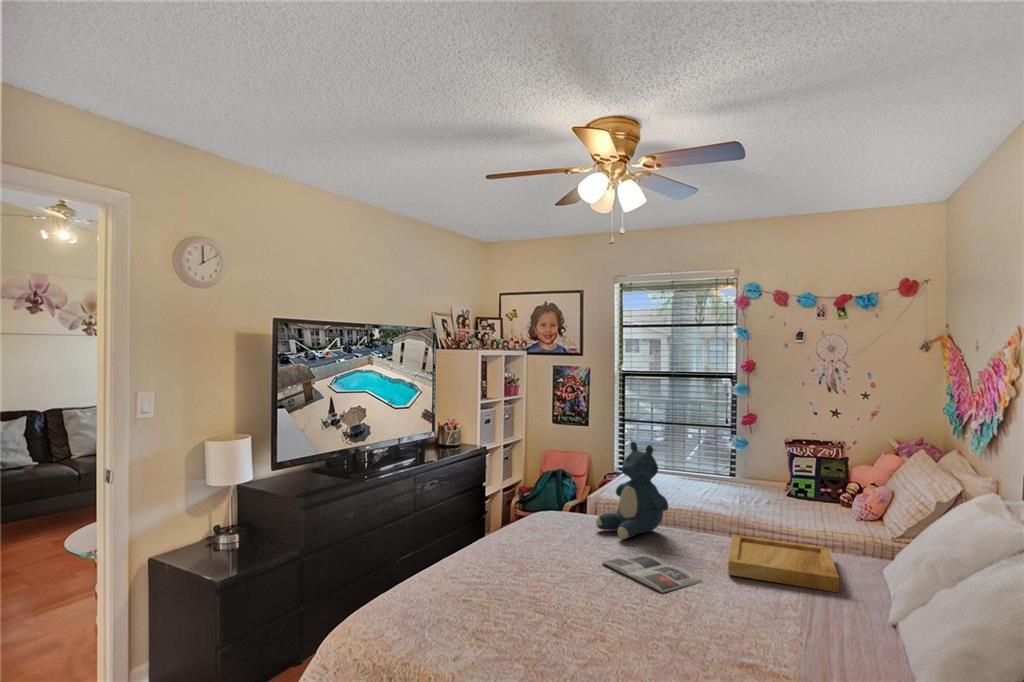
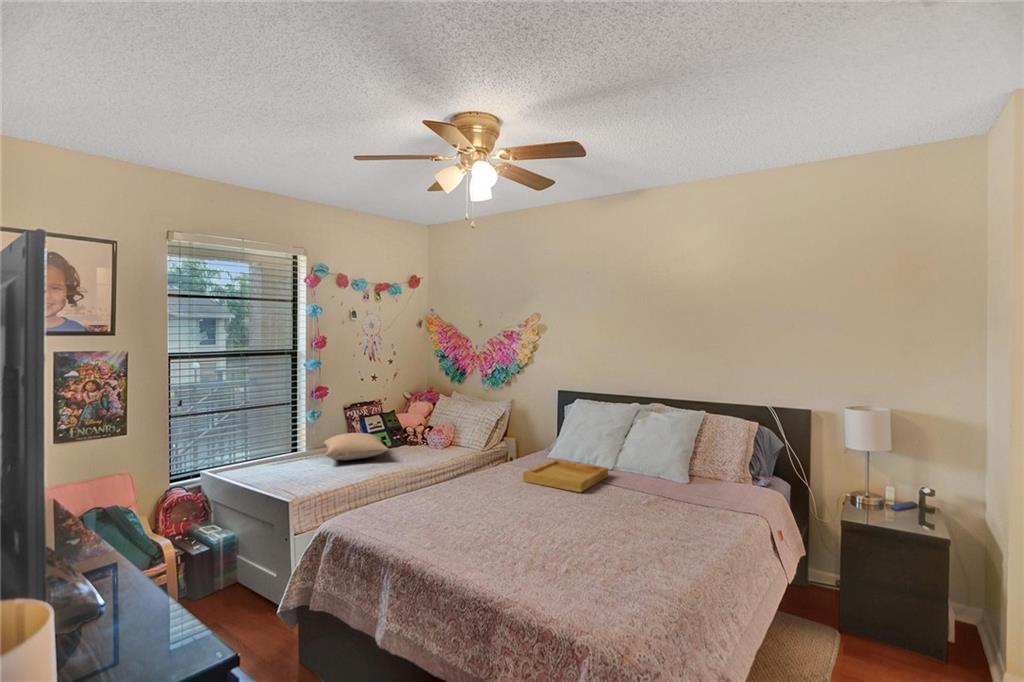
teddy bear: present [596,442,668,539] -> none [434,419,500,512]
pillow: none [698,465,792,494] -> present [324,433,389,460]
magazine: present [602,554,703,593] -> none [529,500,611,525]

